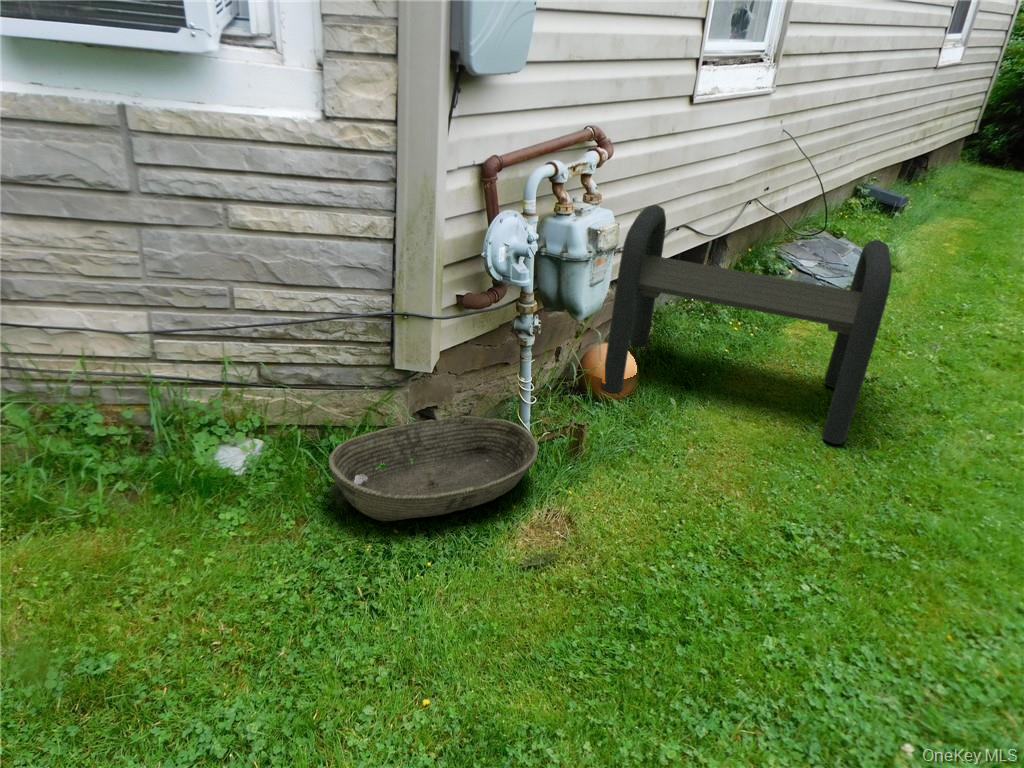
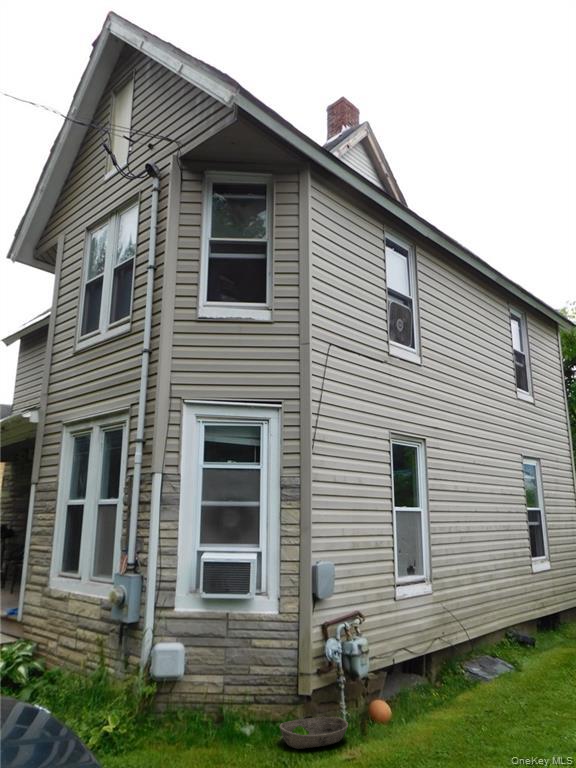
bench: present [602,205,892,444] -> none [374,639,475,730]

